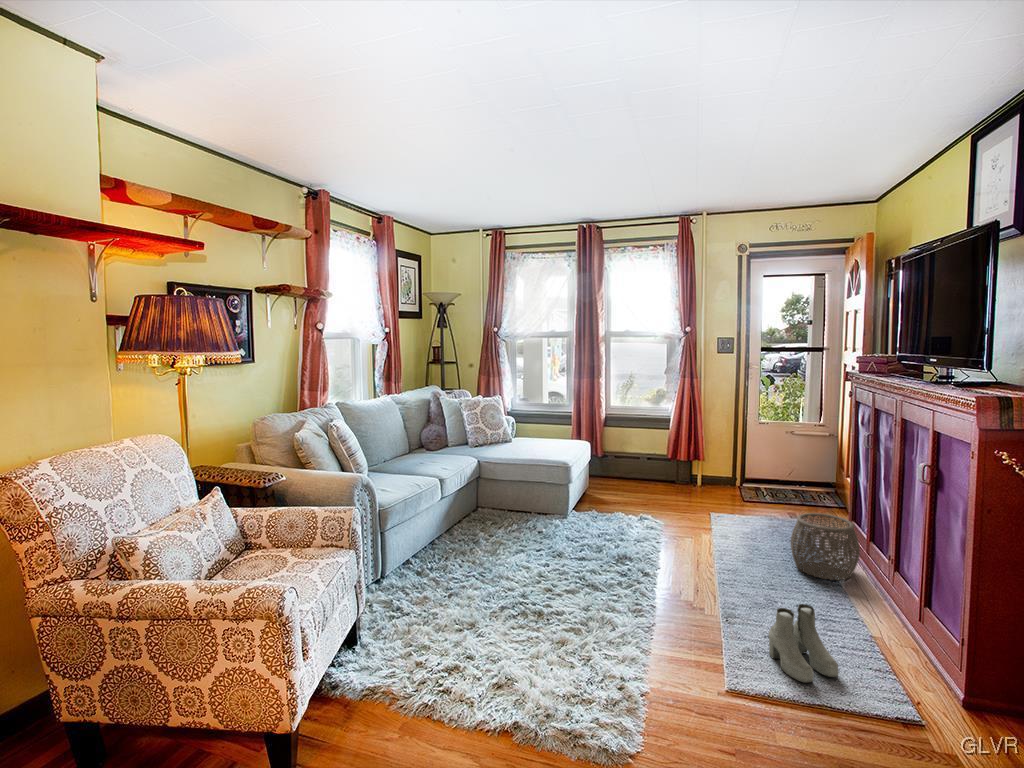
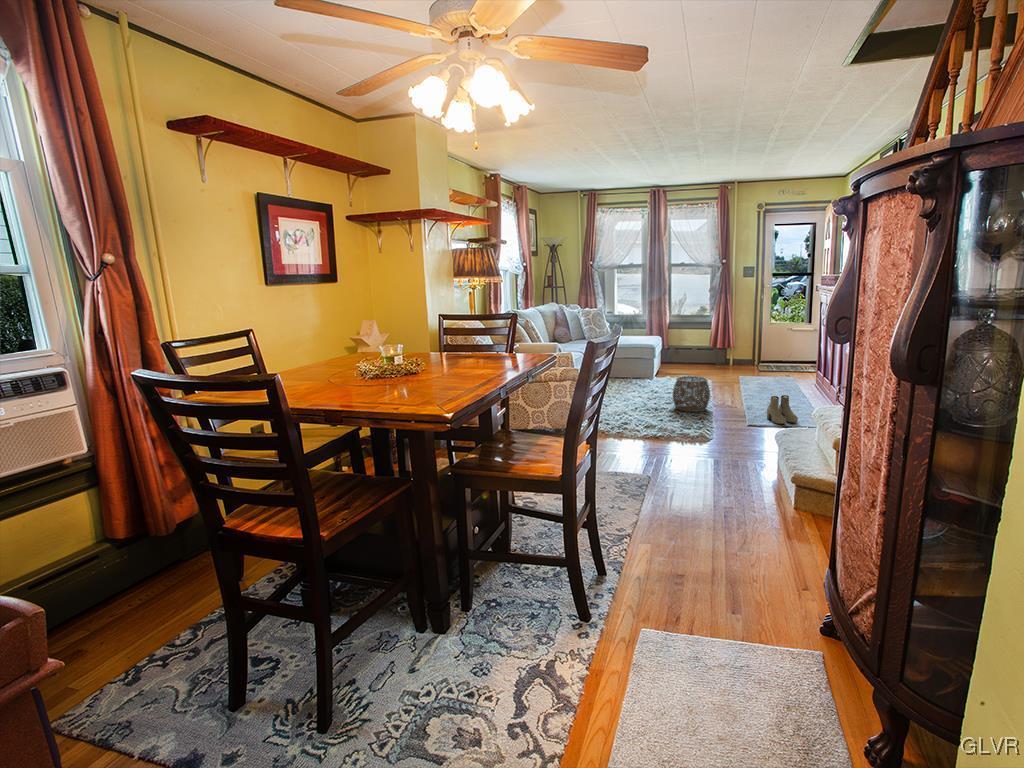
woven basket: present [790,513,860,580] -> present [673,376,710,412]

